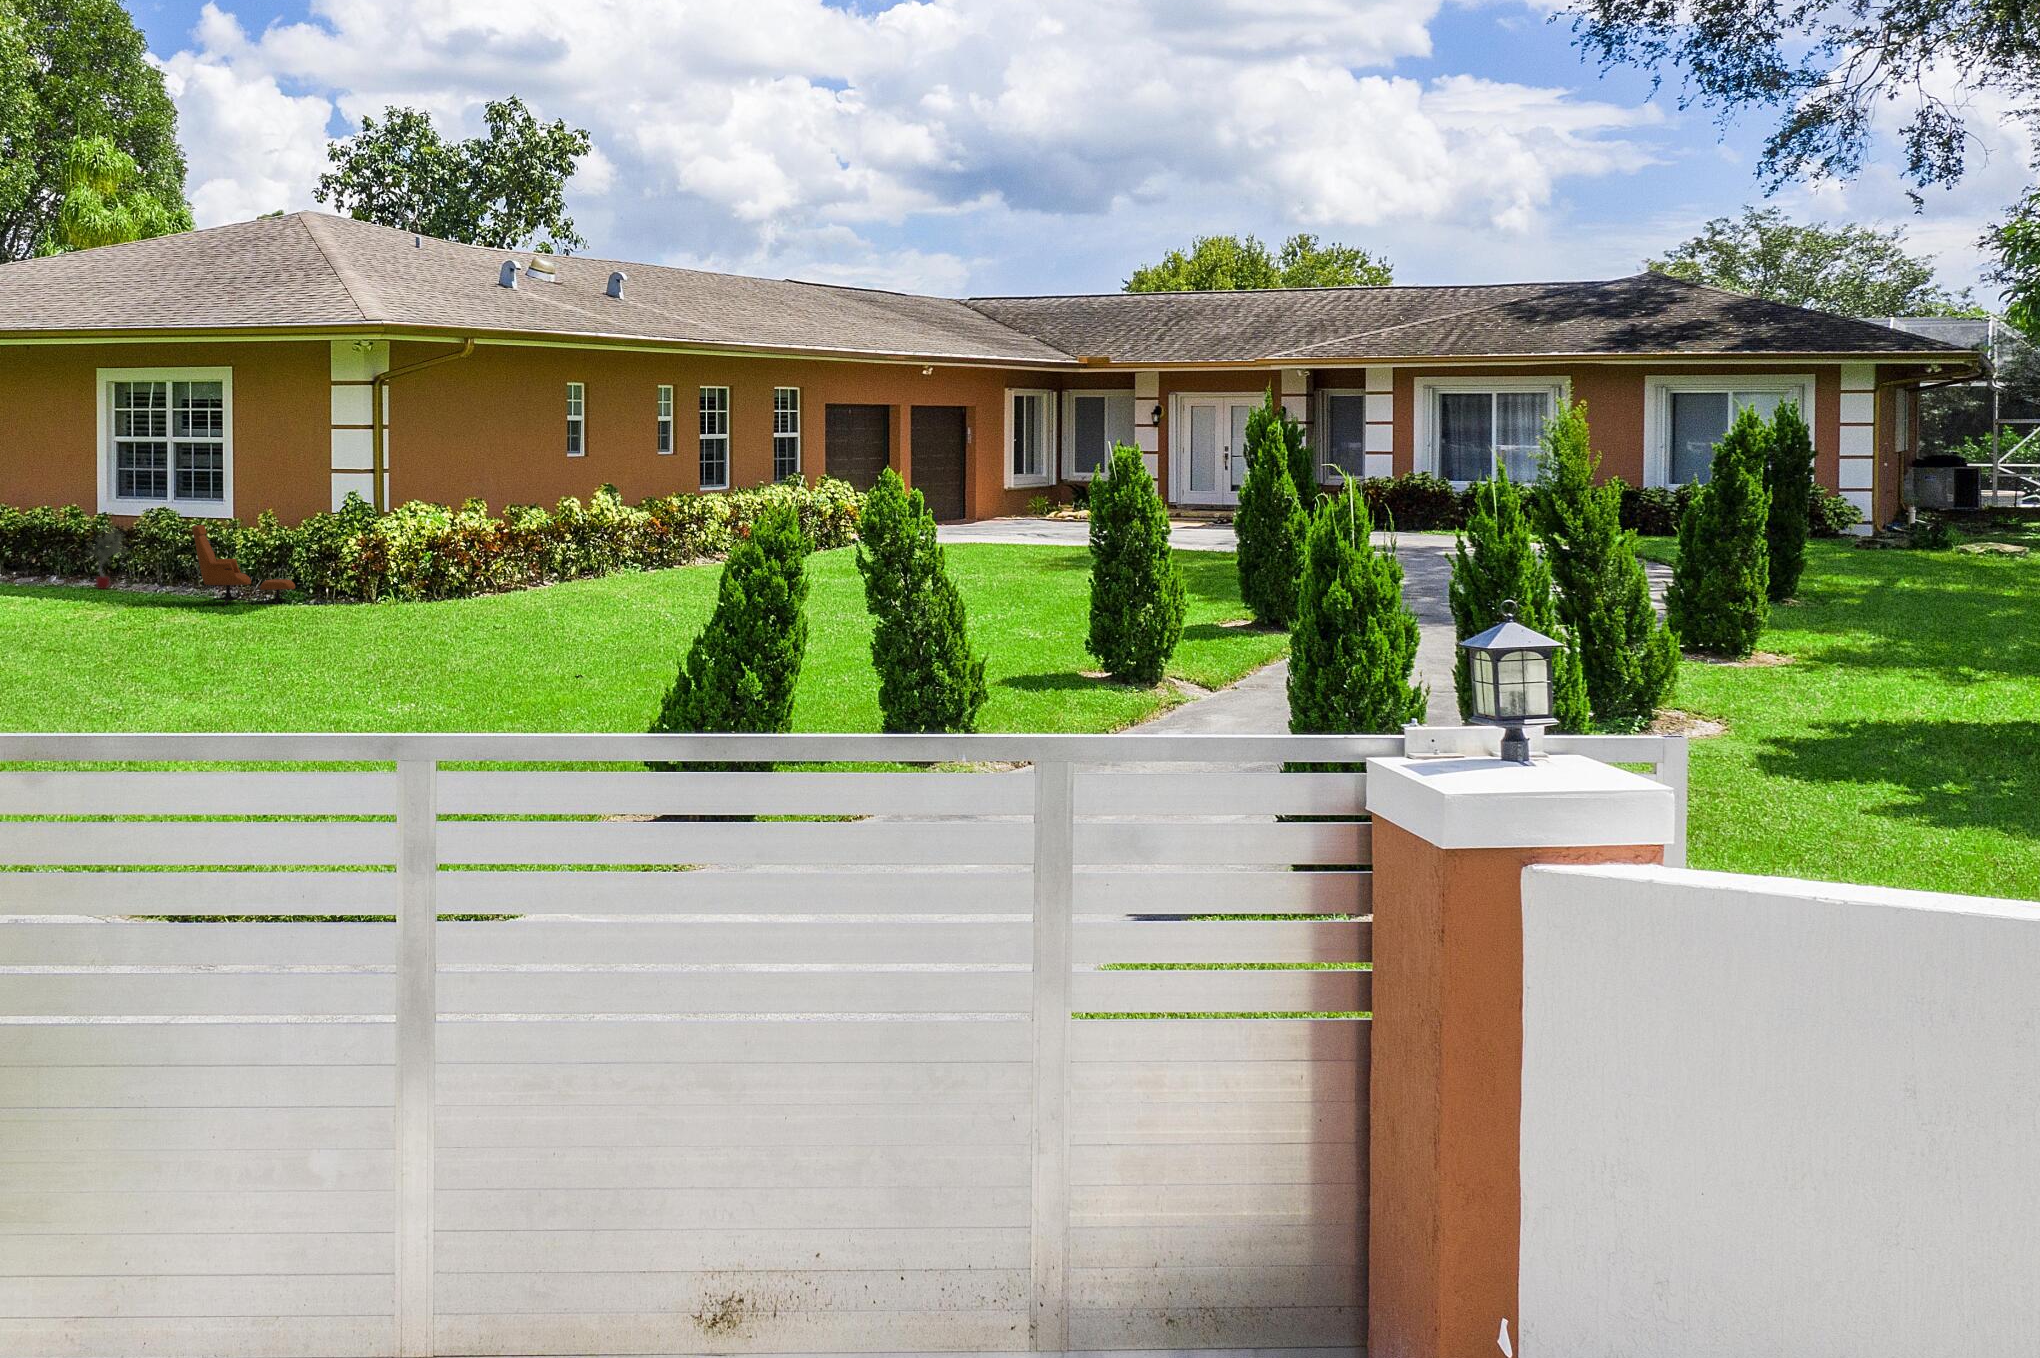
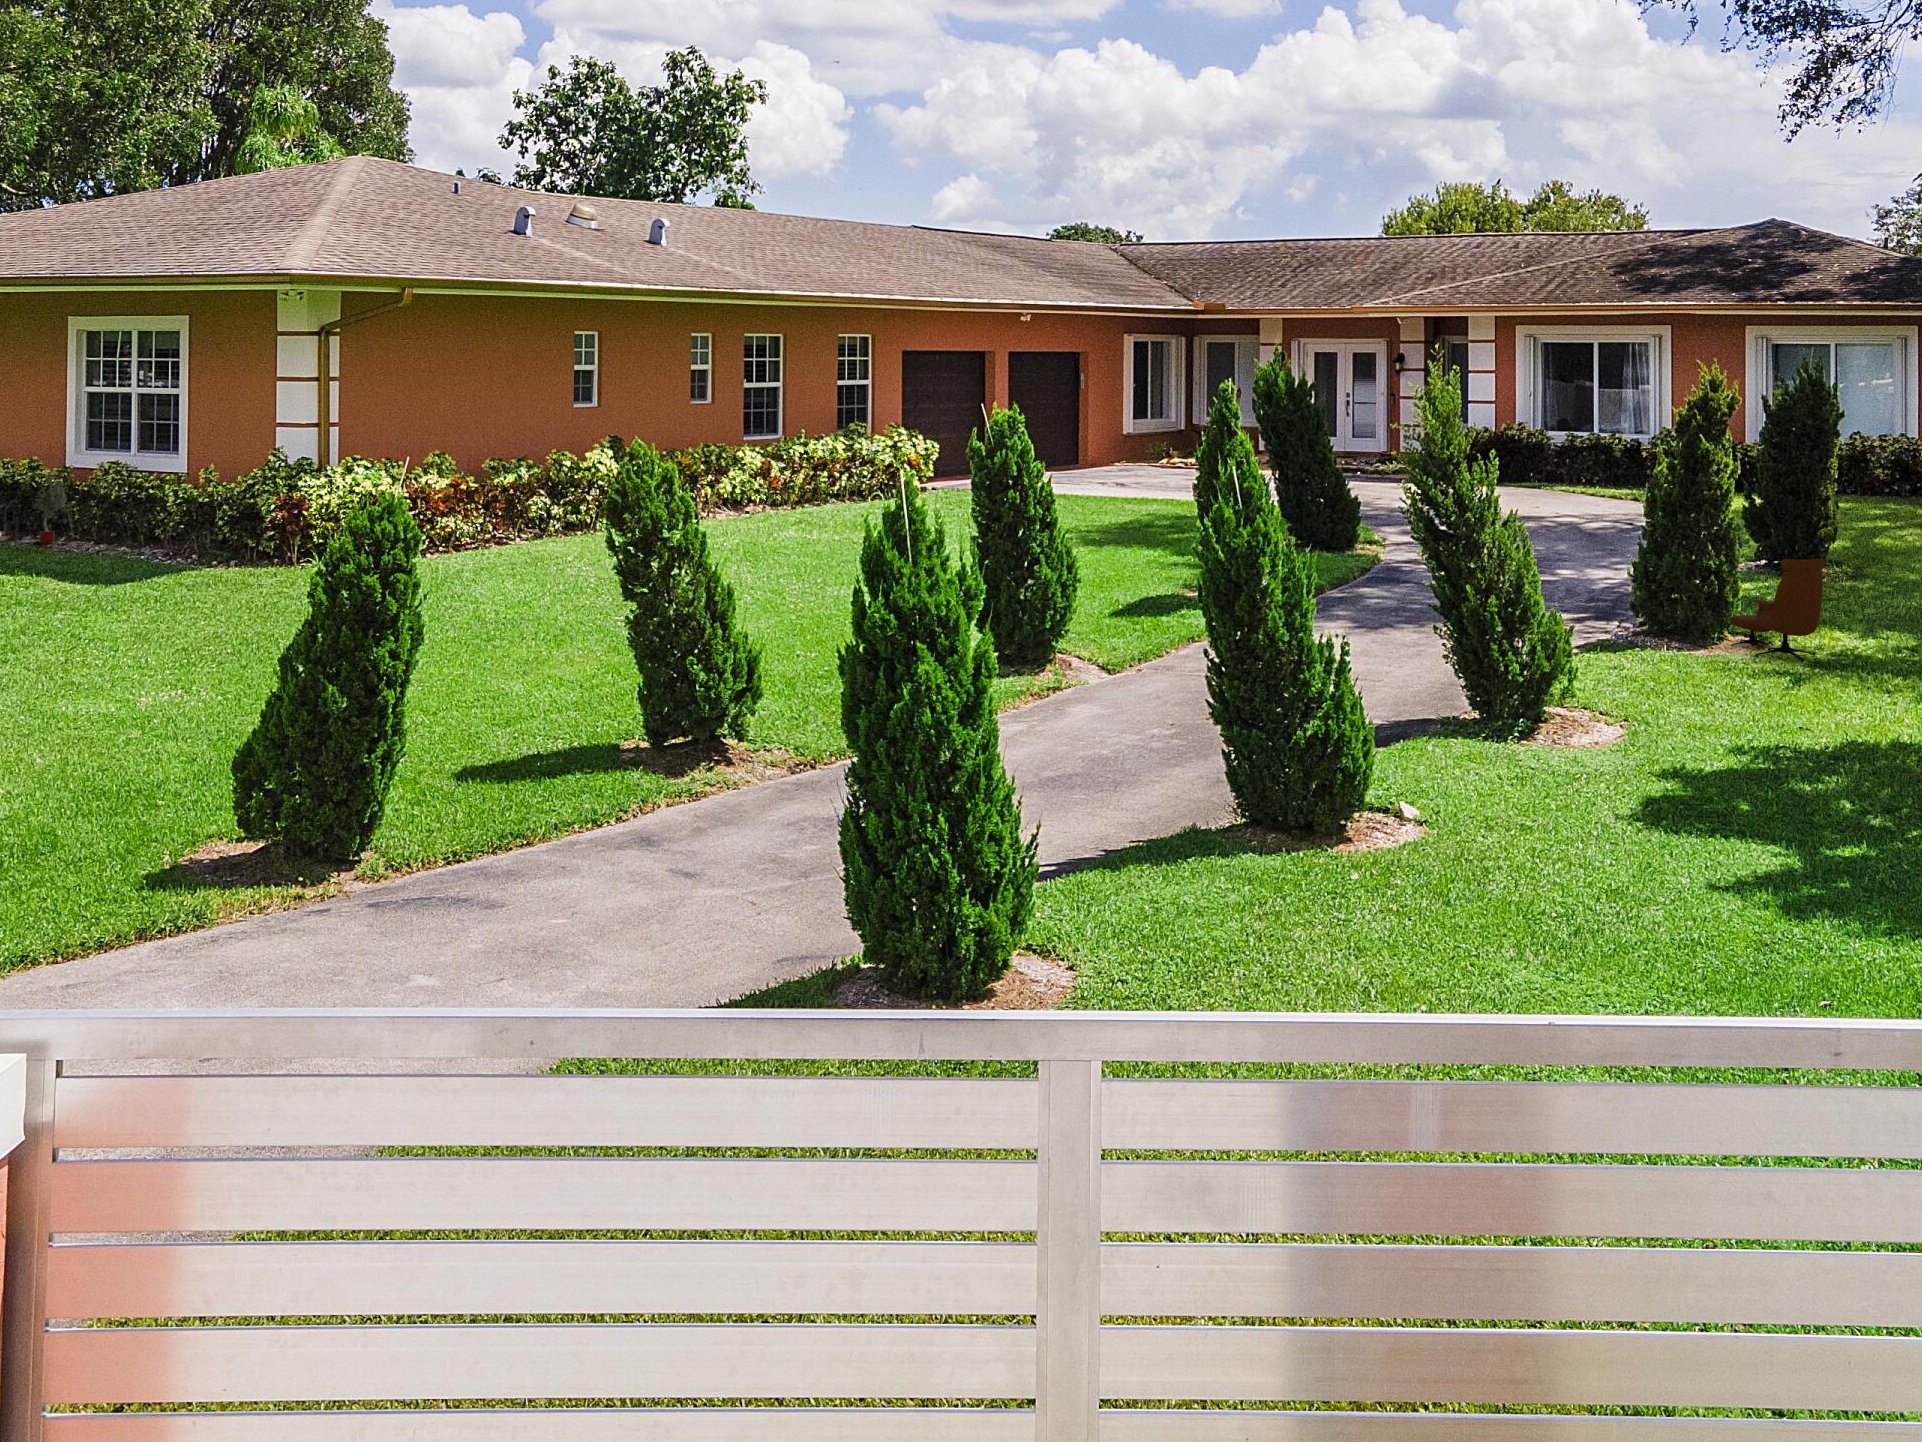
lounge chair: present [192,525,296,606] -> present [1730,558,1825,662]

